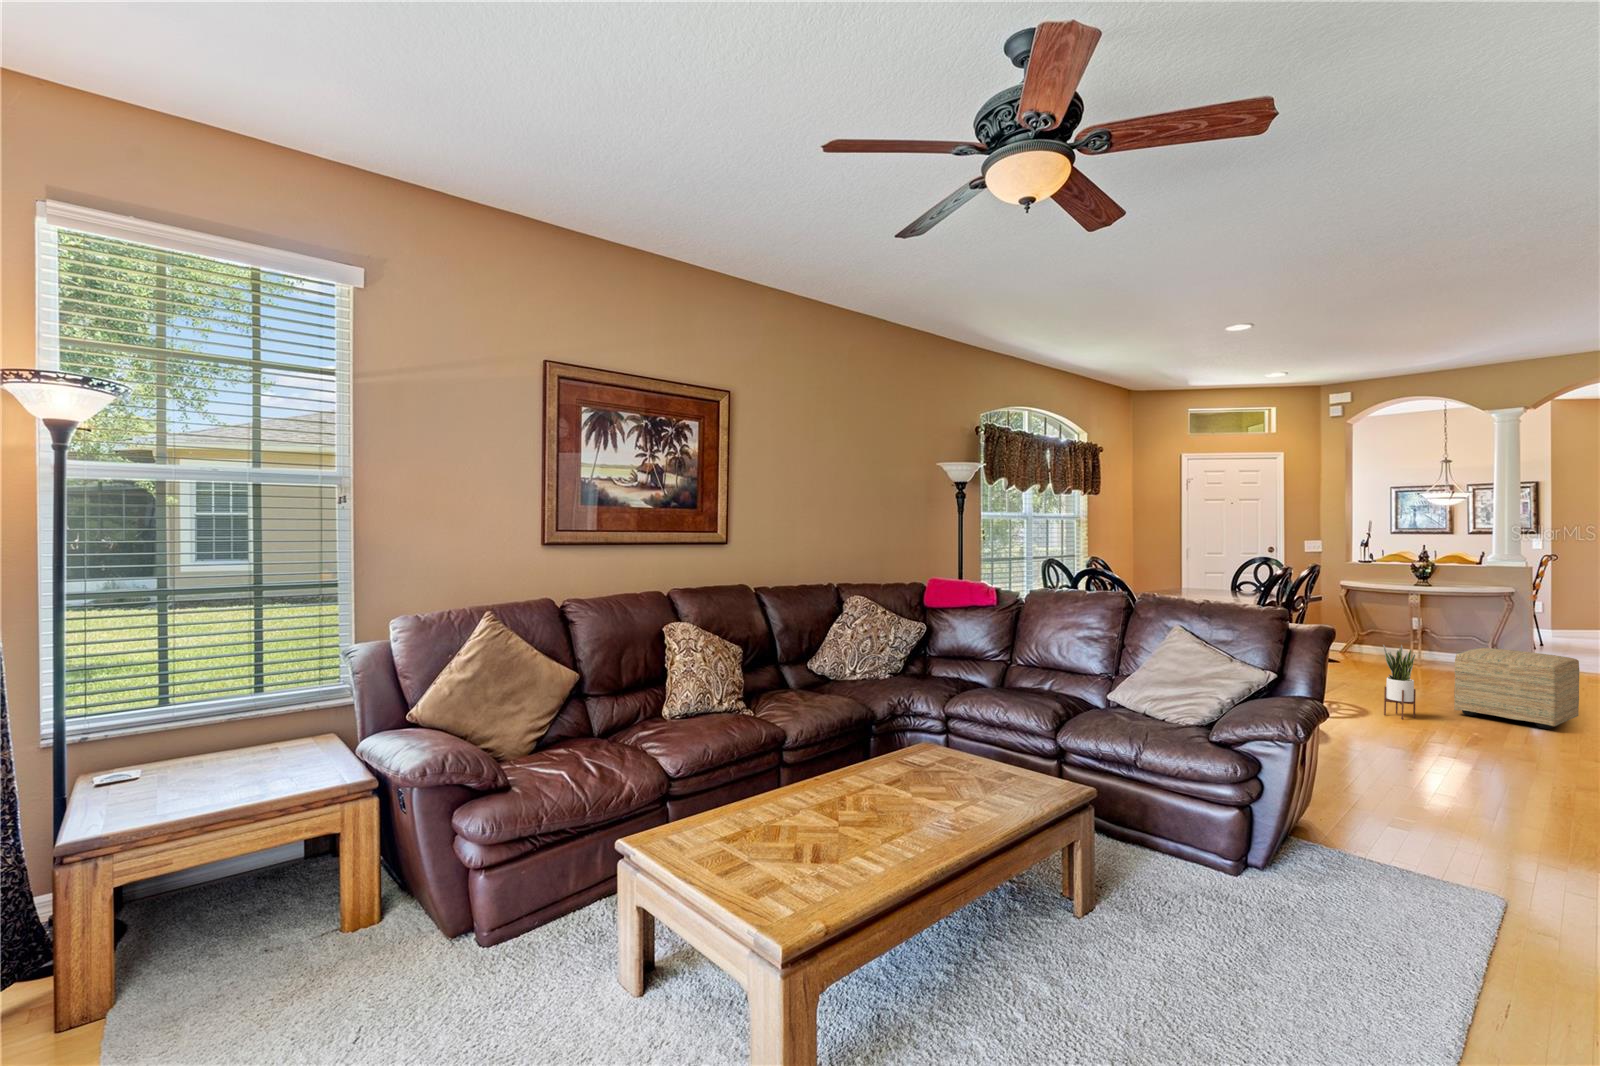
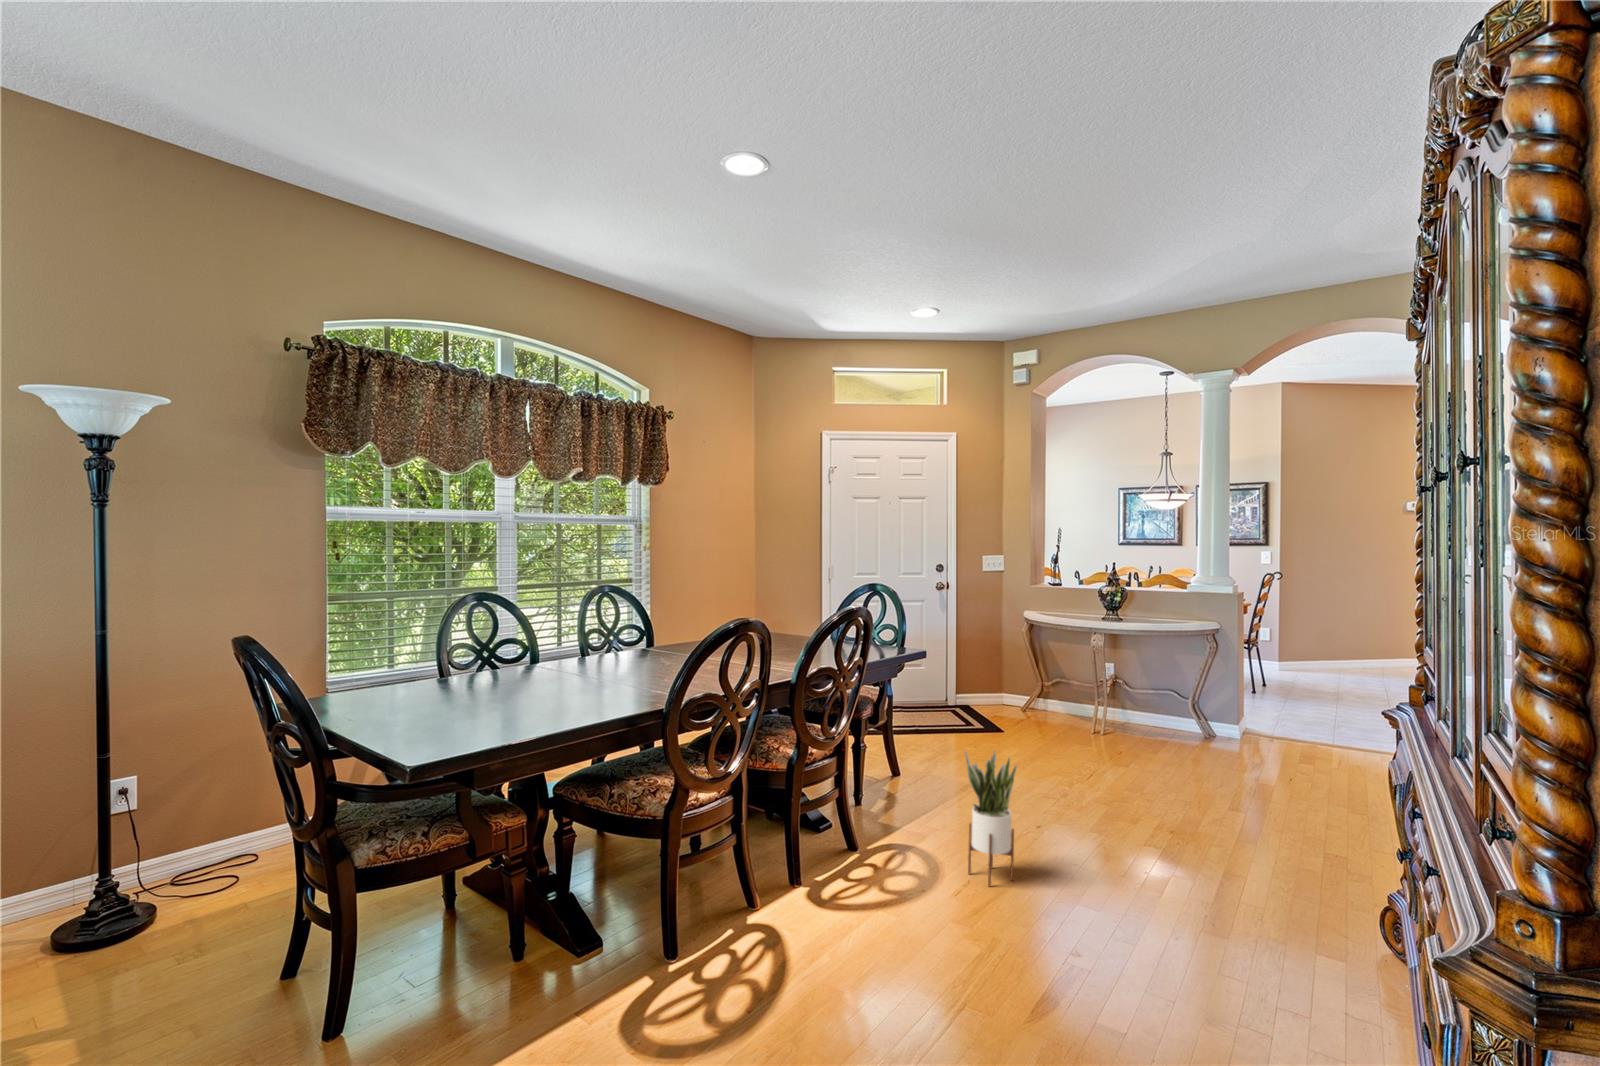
ottoman: present [1454,648,1579,729] -> none [1082,739,1262,901]

